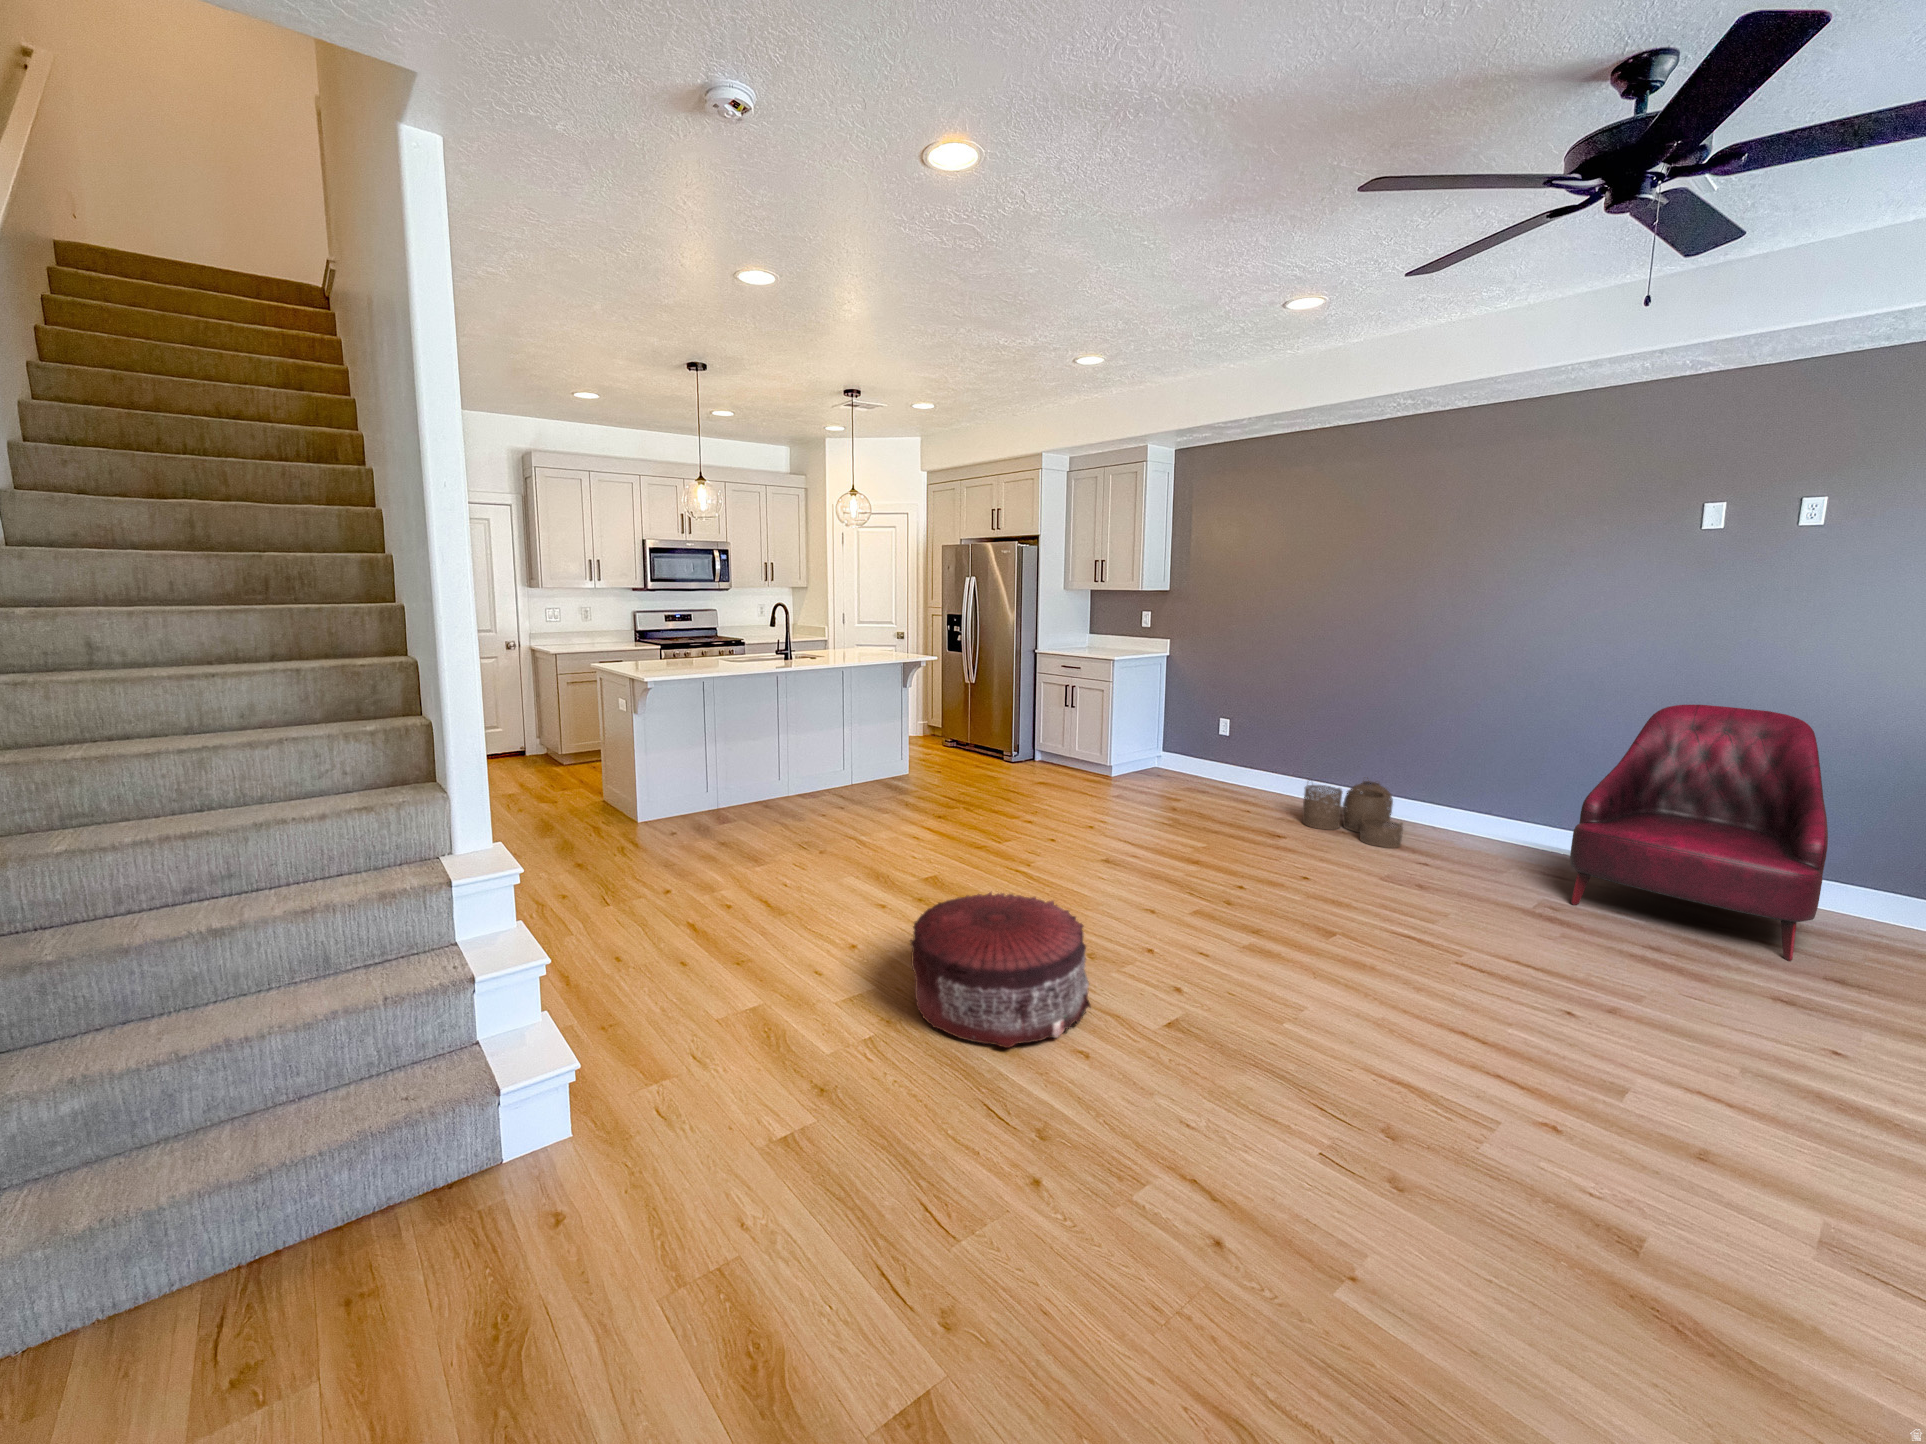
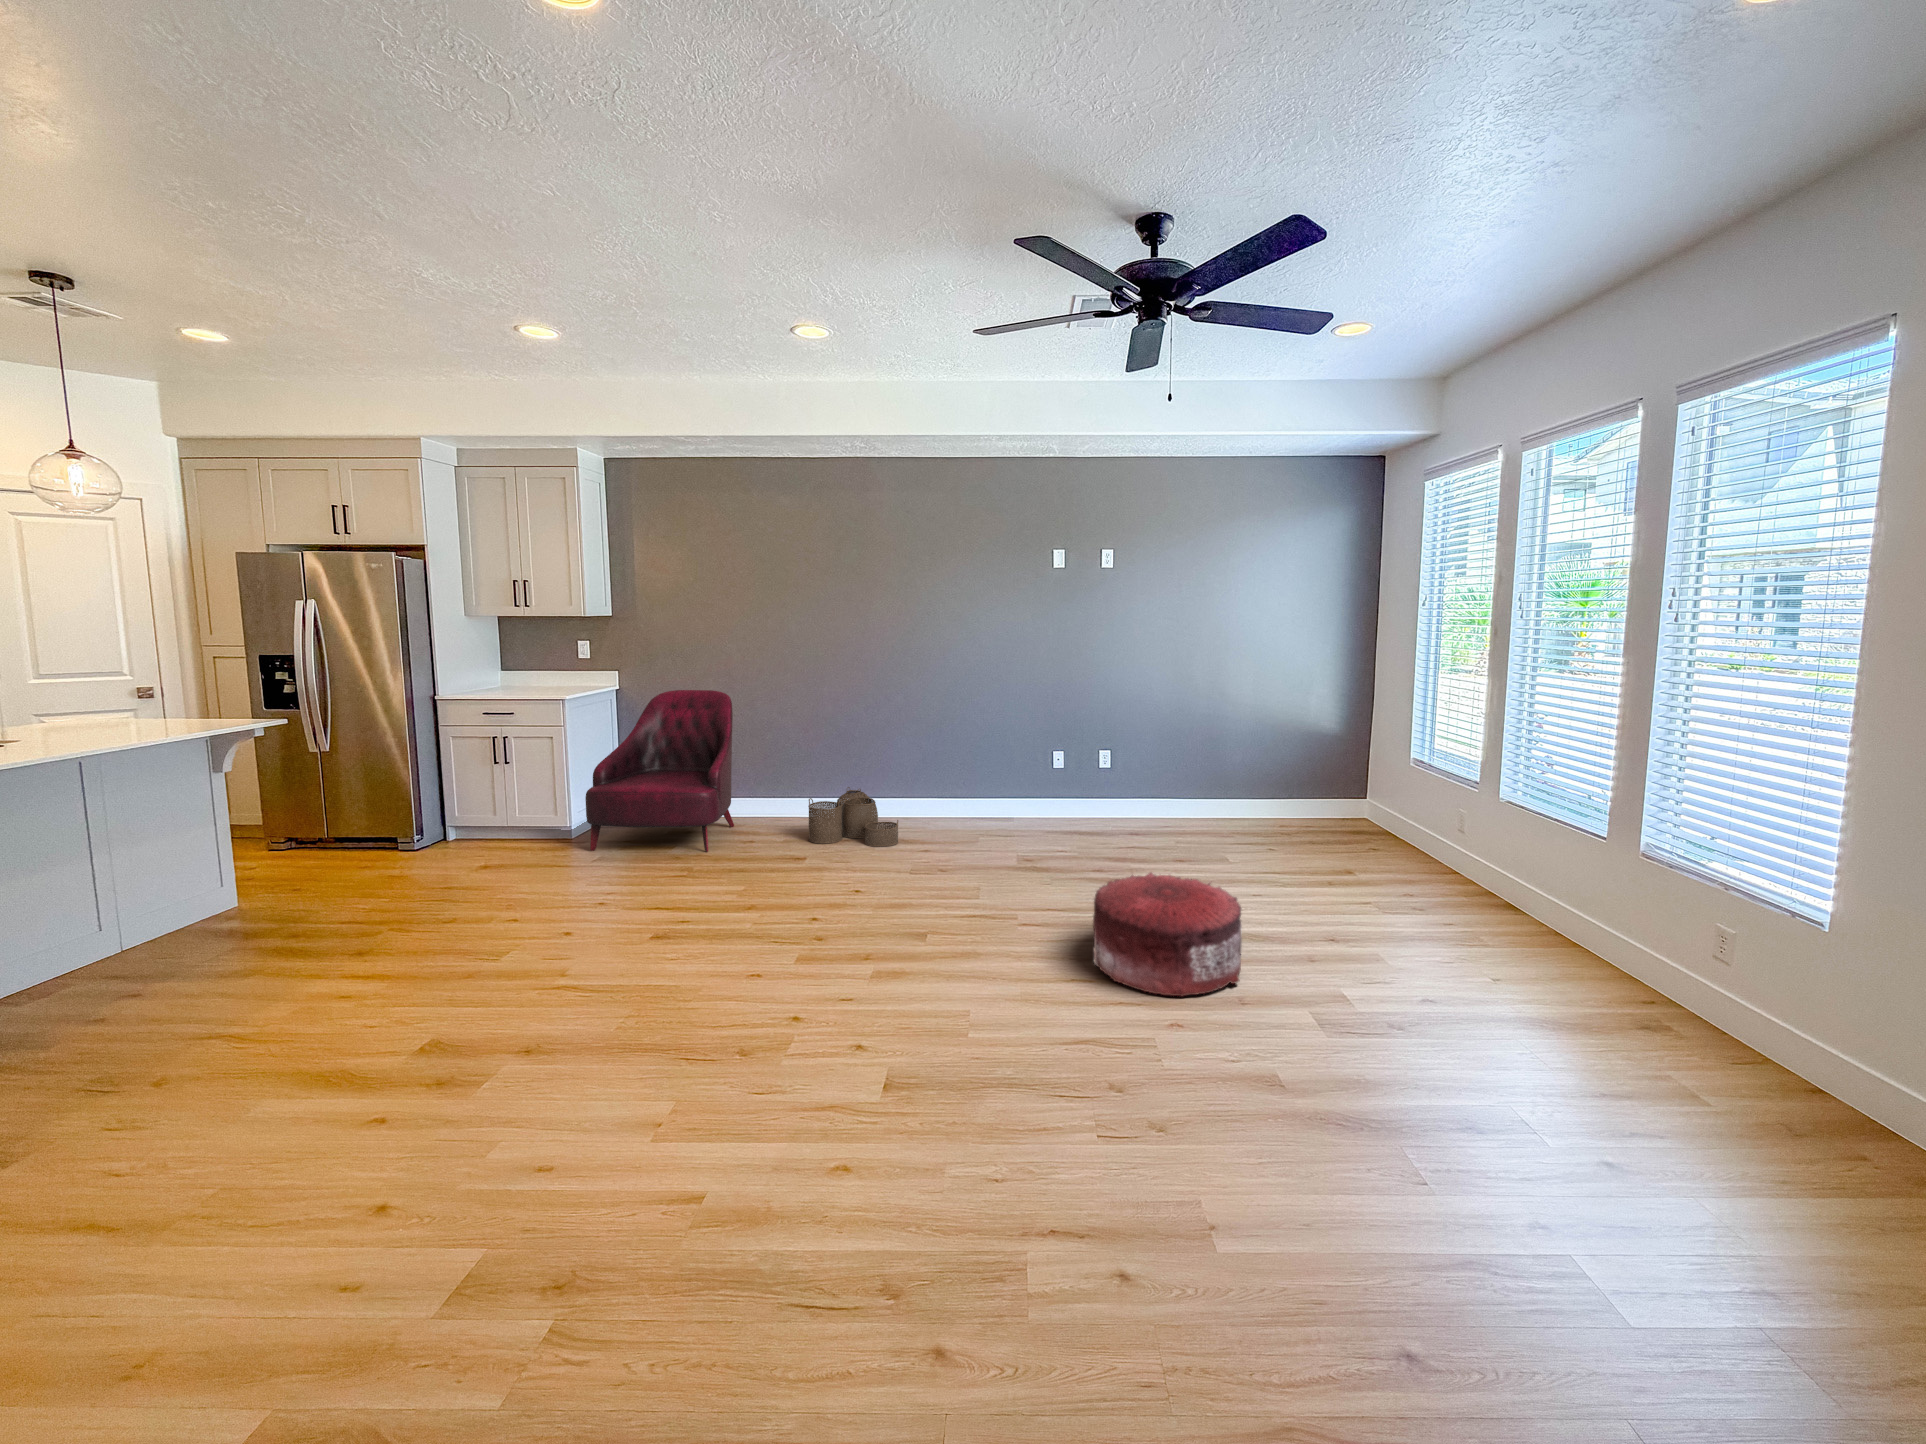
armchair: present [1570,705,1828,961] -> present [585,690,734,852]
pouf: present [910,892,1091,1048] -> present [1093,873,1242,996]

